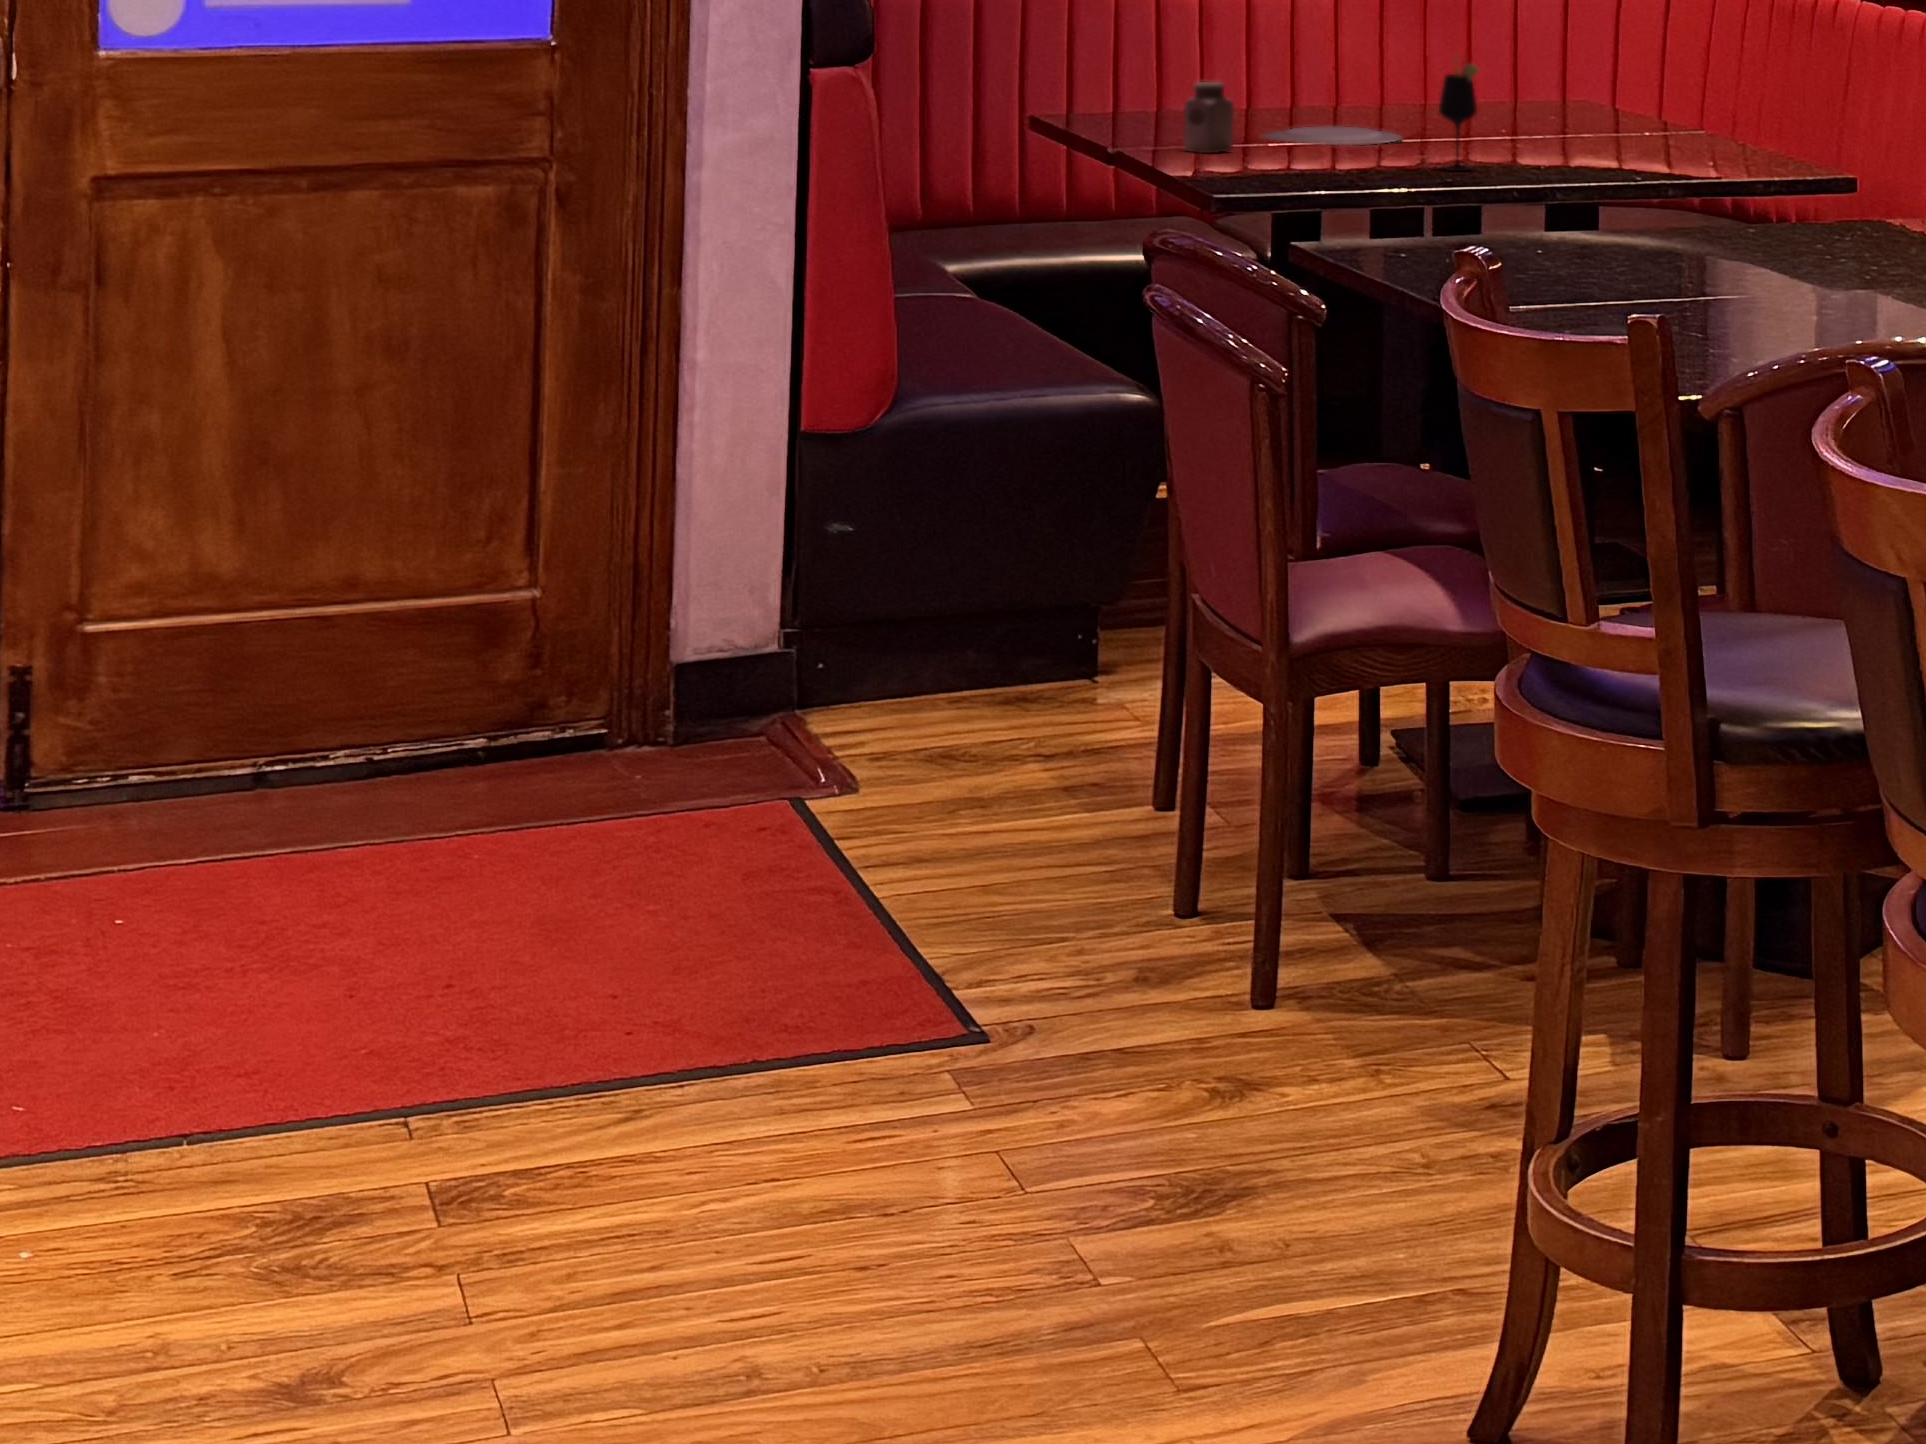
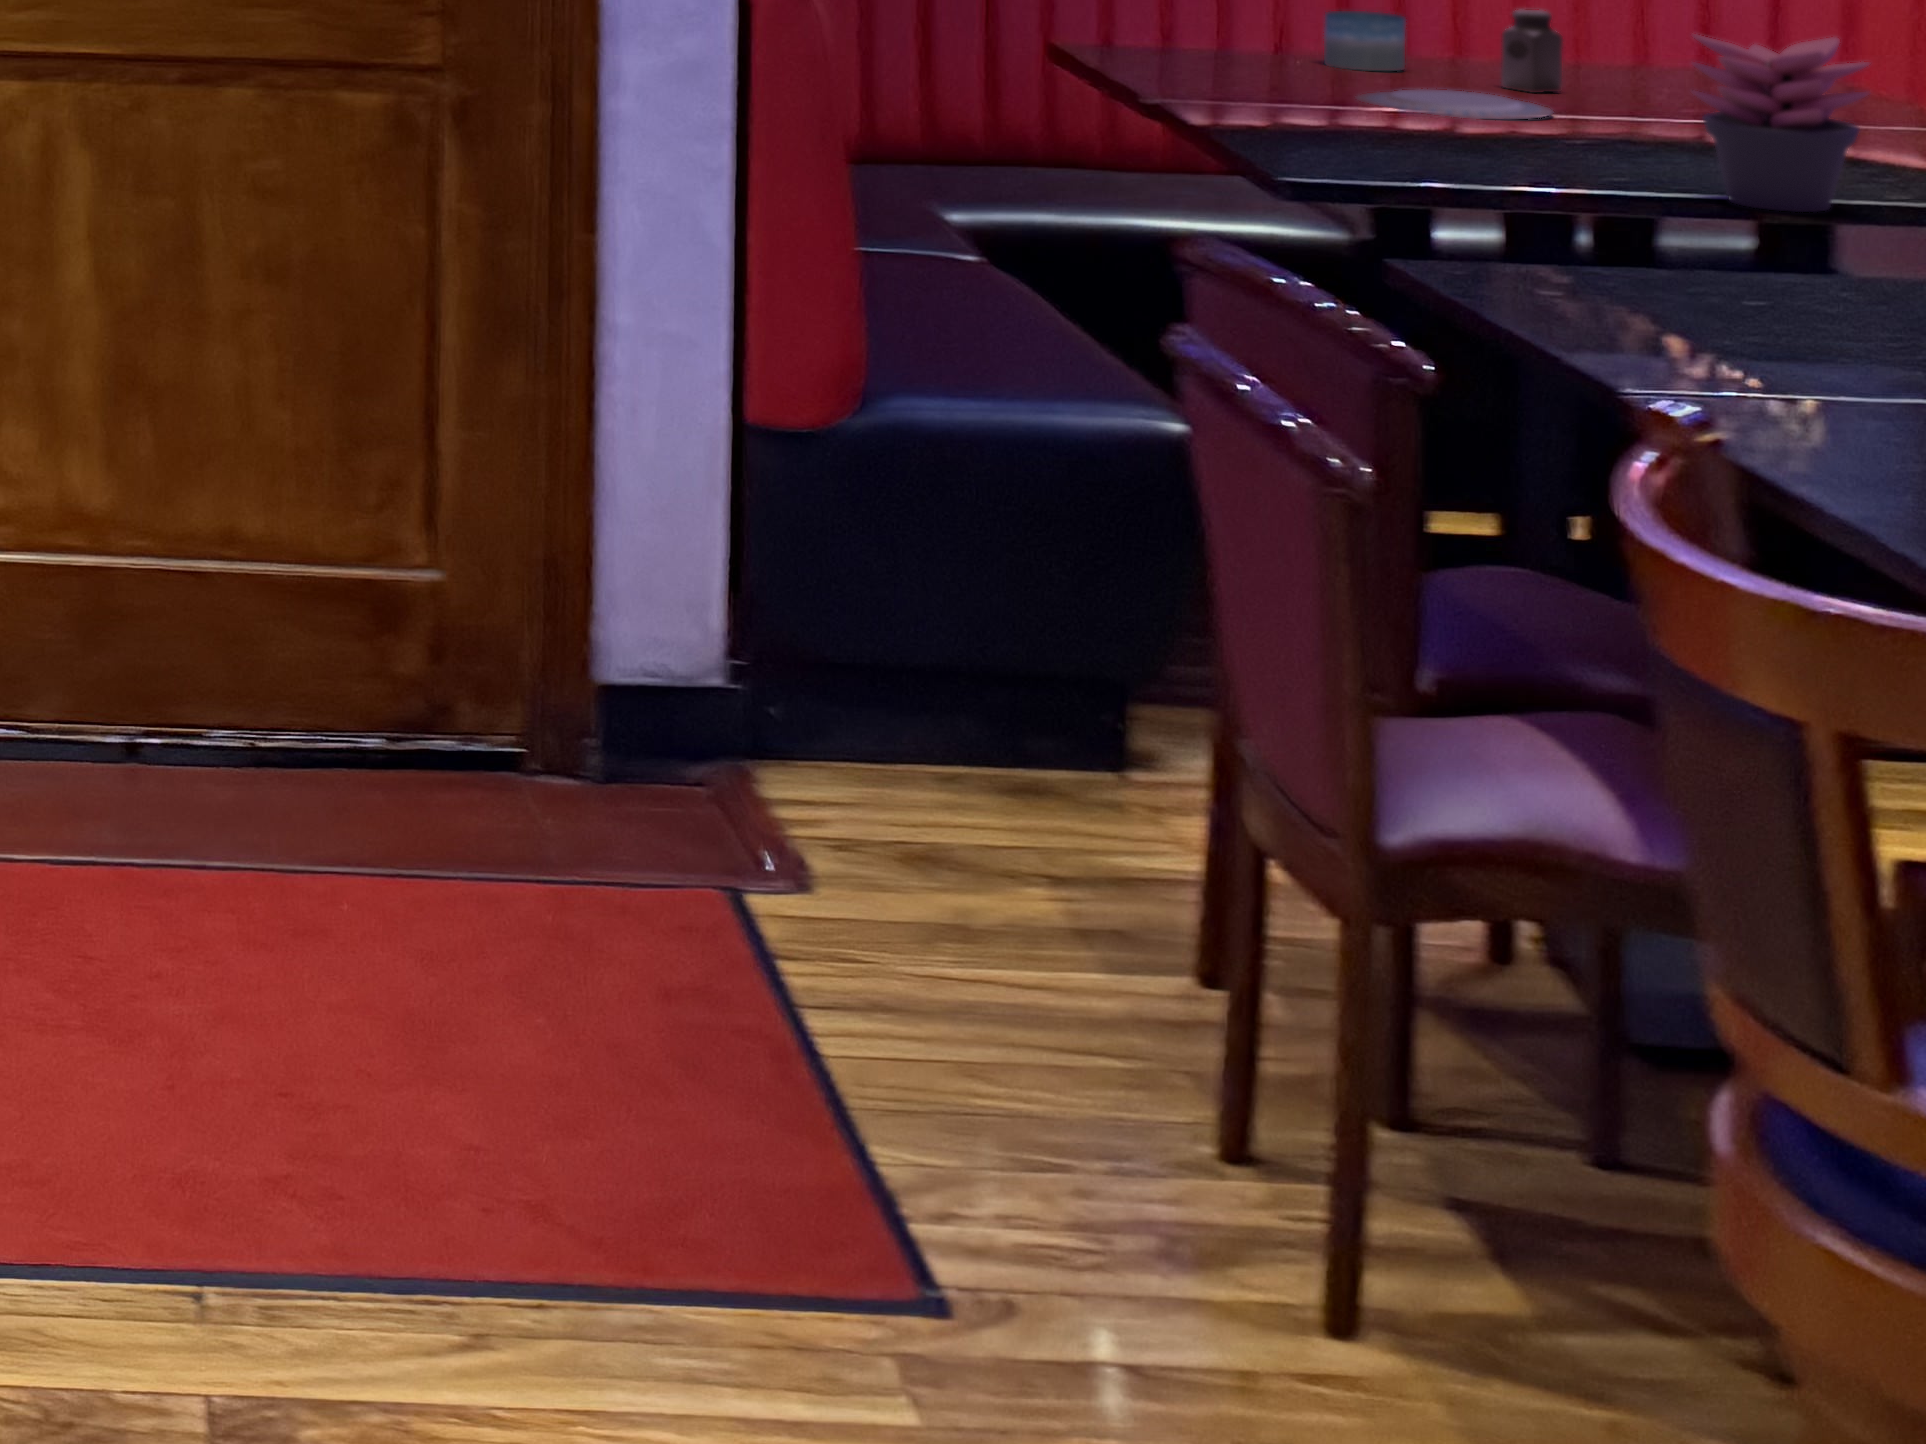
wine glass: present [1439,61,1480,171] -> none [1605,14,1665,170]
succulent plant: none [1497,62,1616,190] -> present [1693,35,1869,212]
candle: none [1235,72,1295,118] -> present [1324,11,1405,71]
salt shaker: present [1184,82,1234,153] -> present [1501,10,1563,93]

